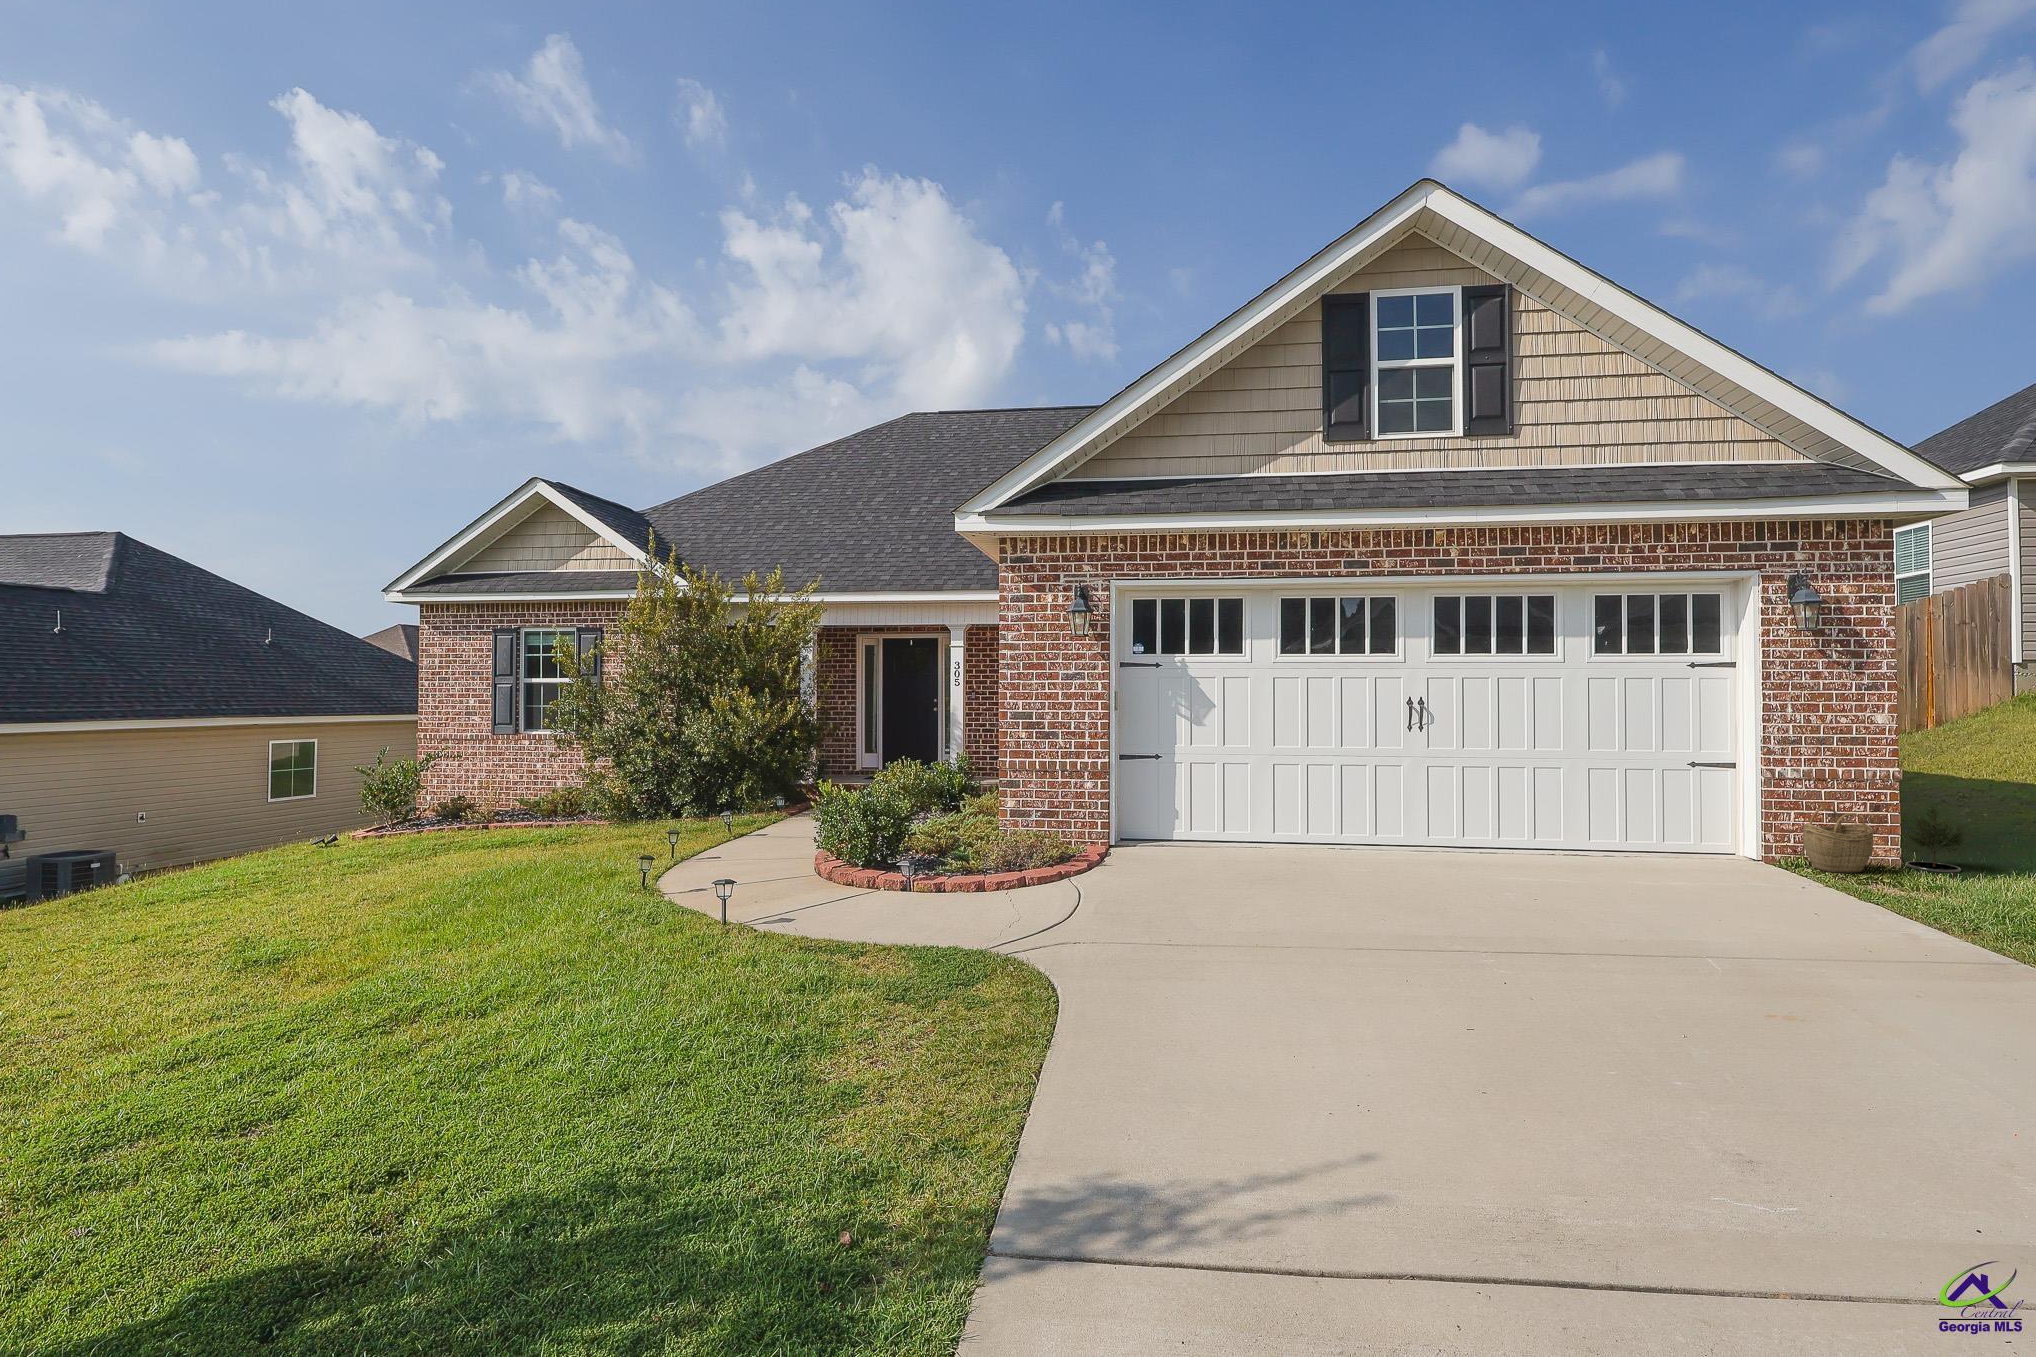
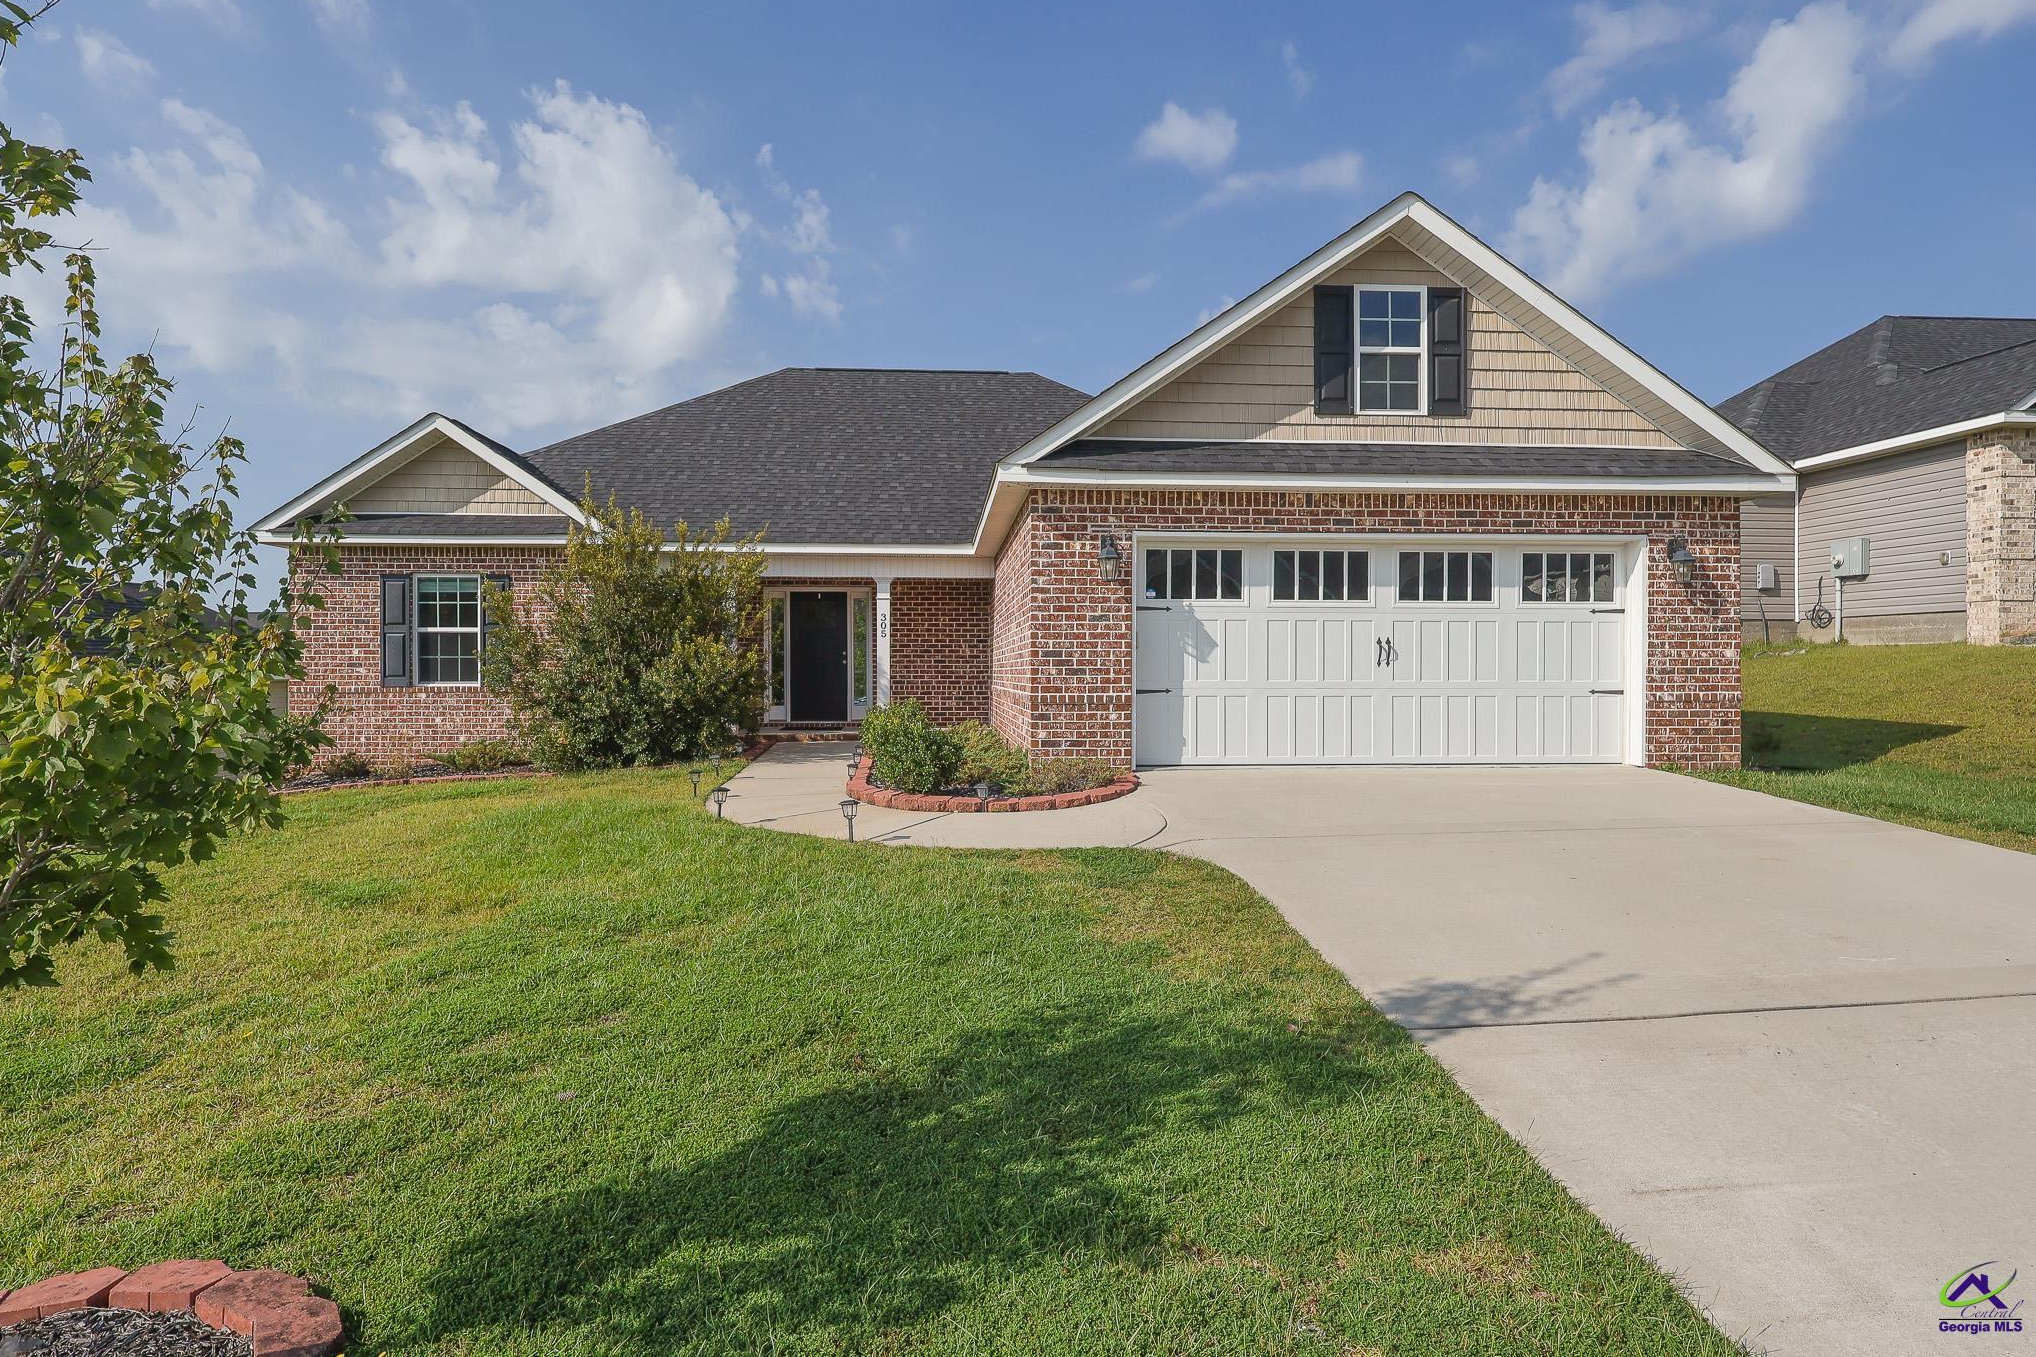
woven basket: present [1803,808,1873,873] -> none [1675,724,1722,773]

